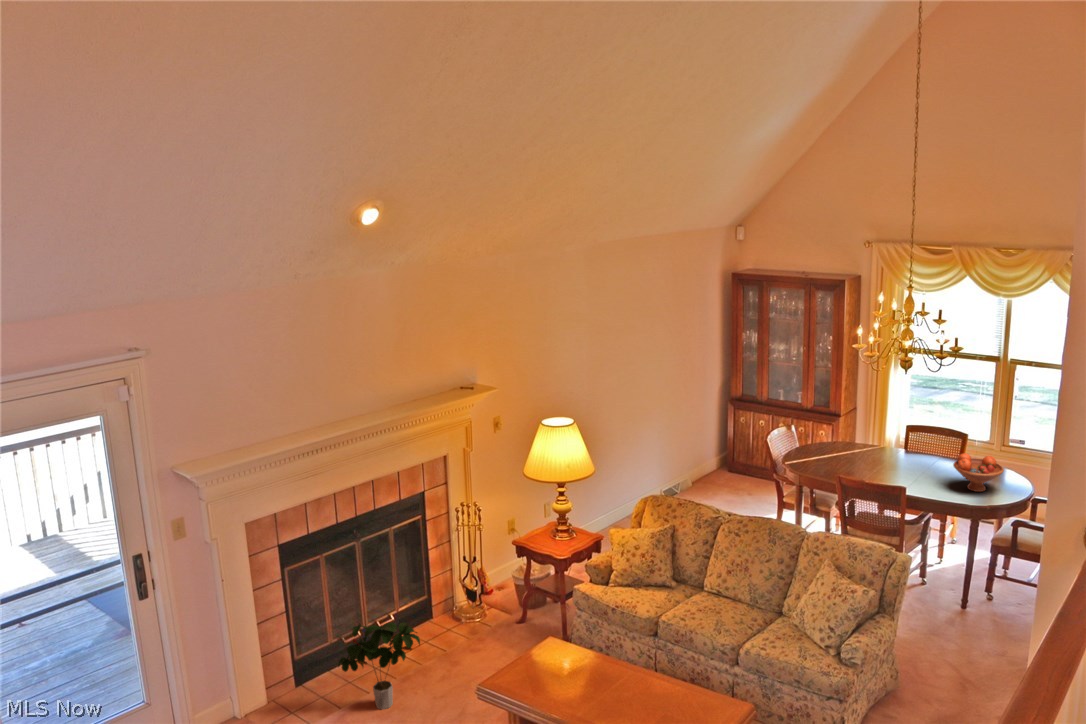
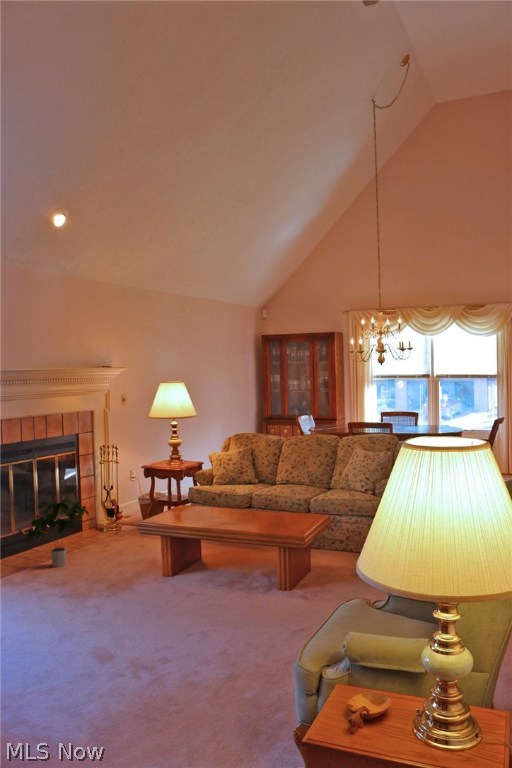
fruit bowl: present [953,453,1004,492] -> none [415,409,444,430]

